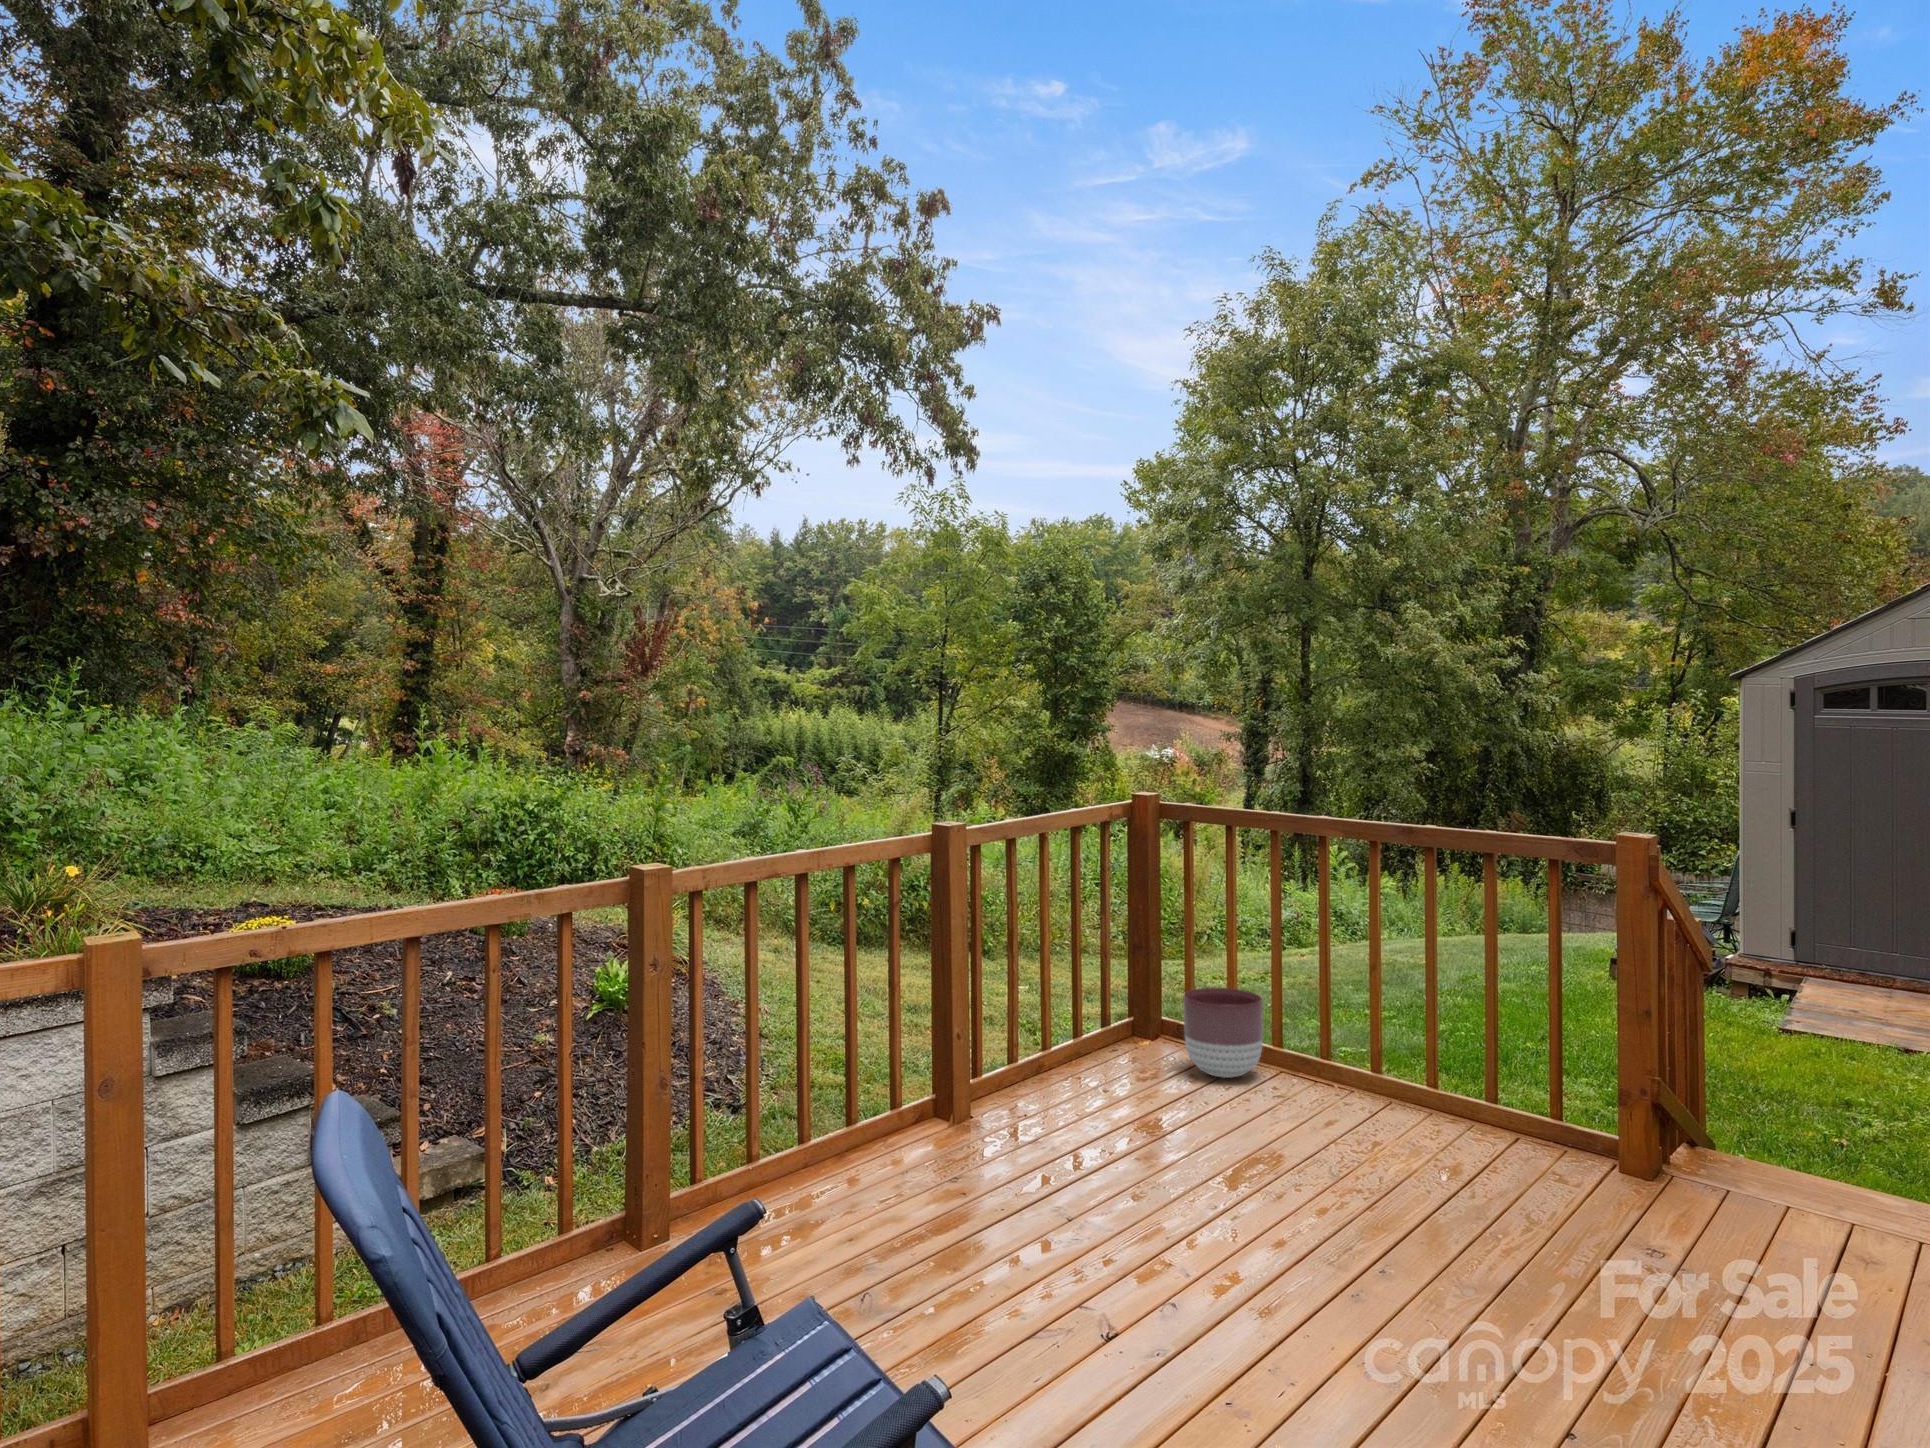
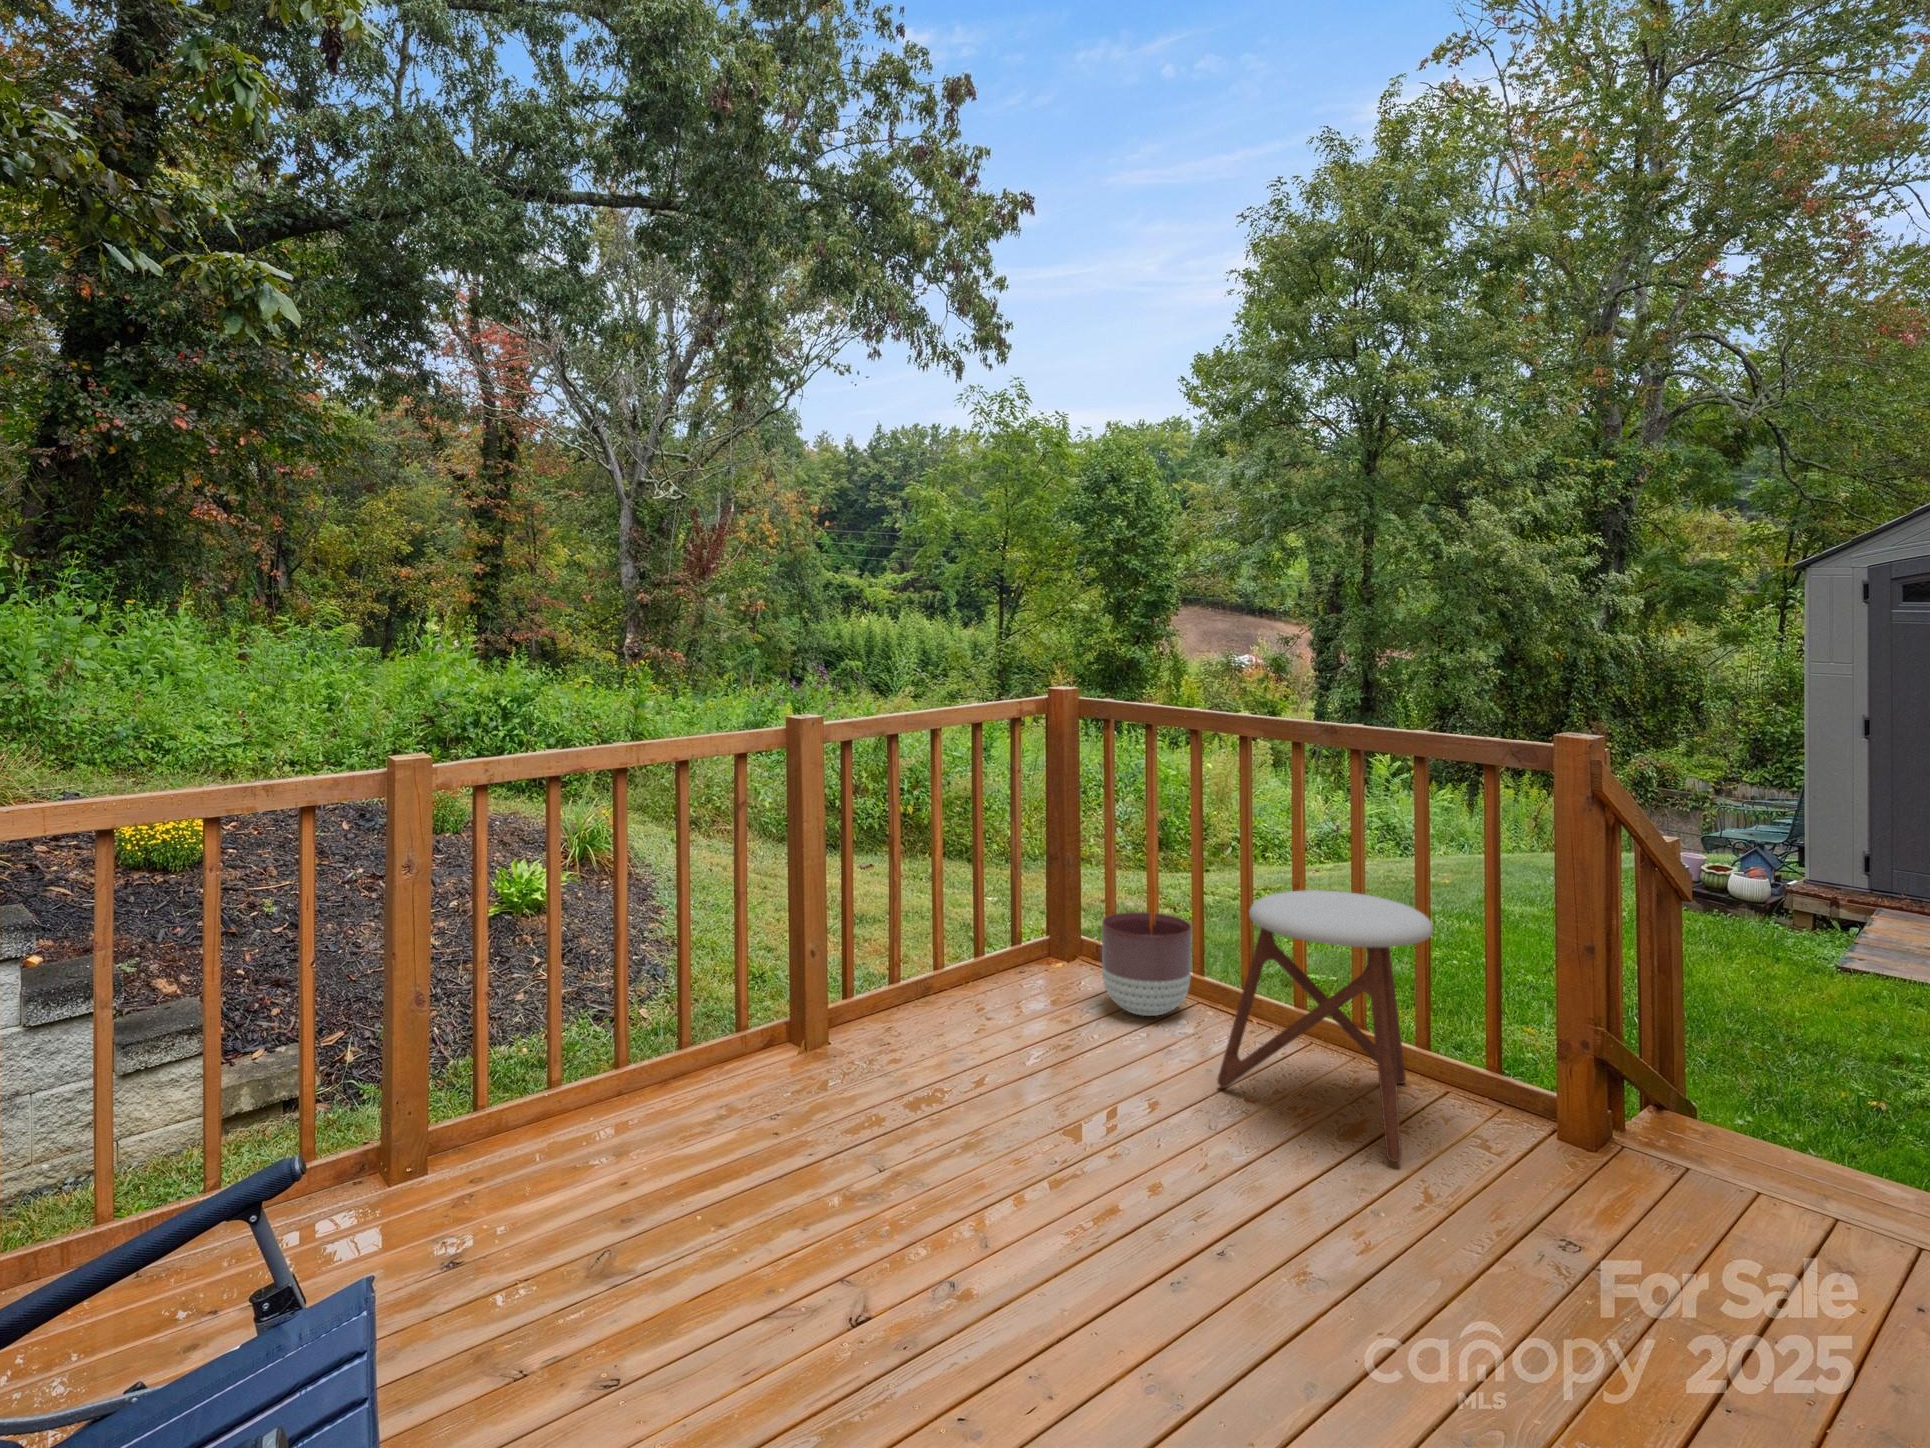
stool: none [1307,959,1481,1172] -> present [1217,890,1433,1162]

